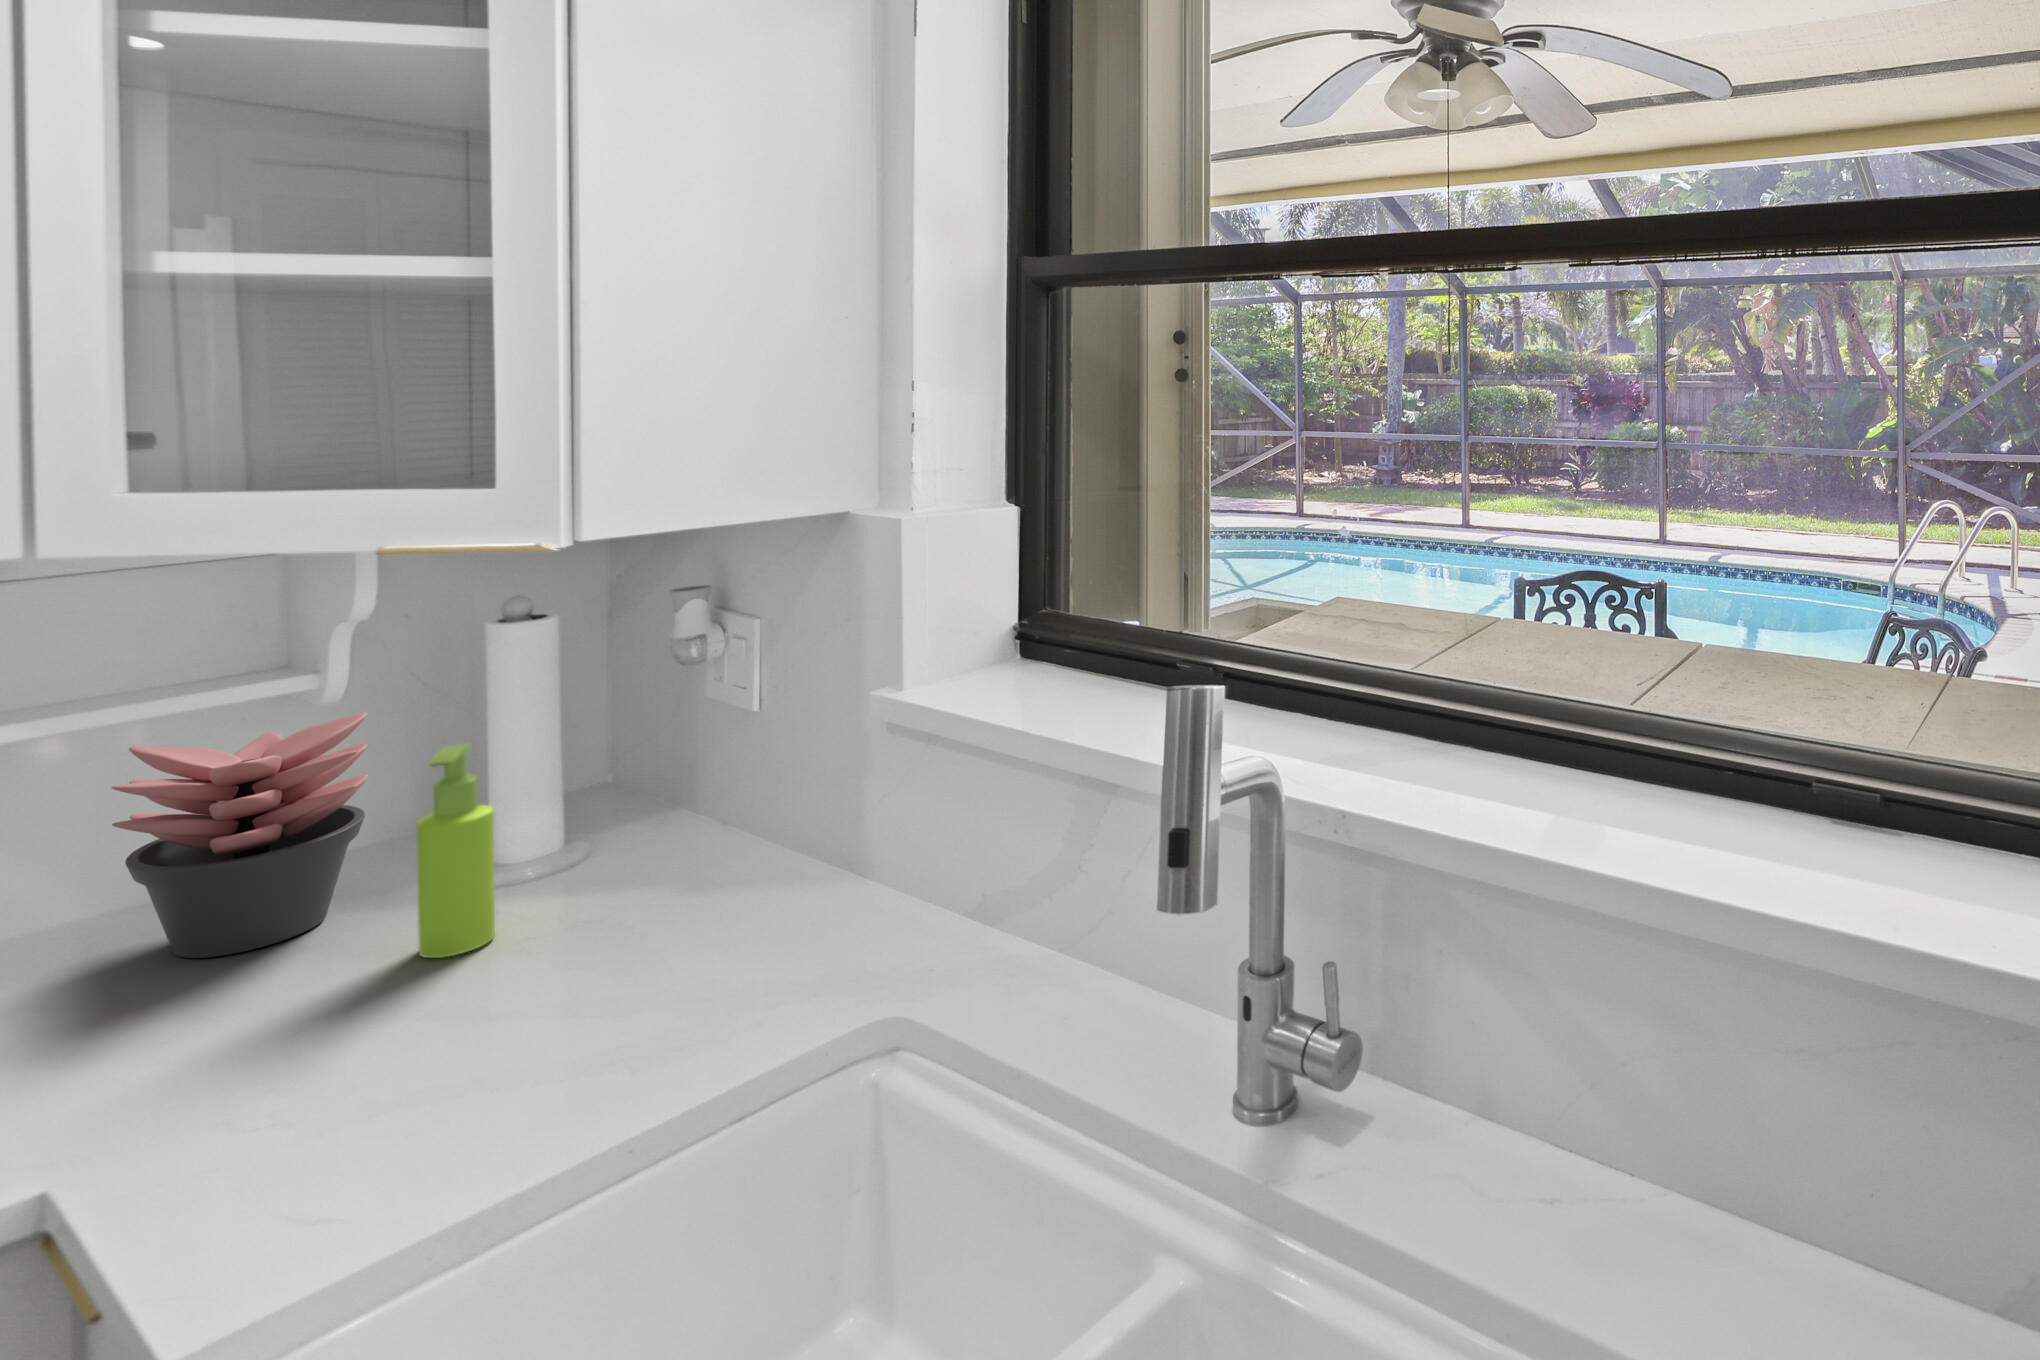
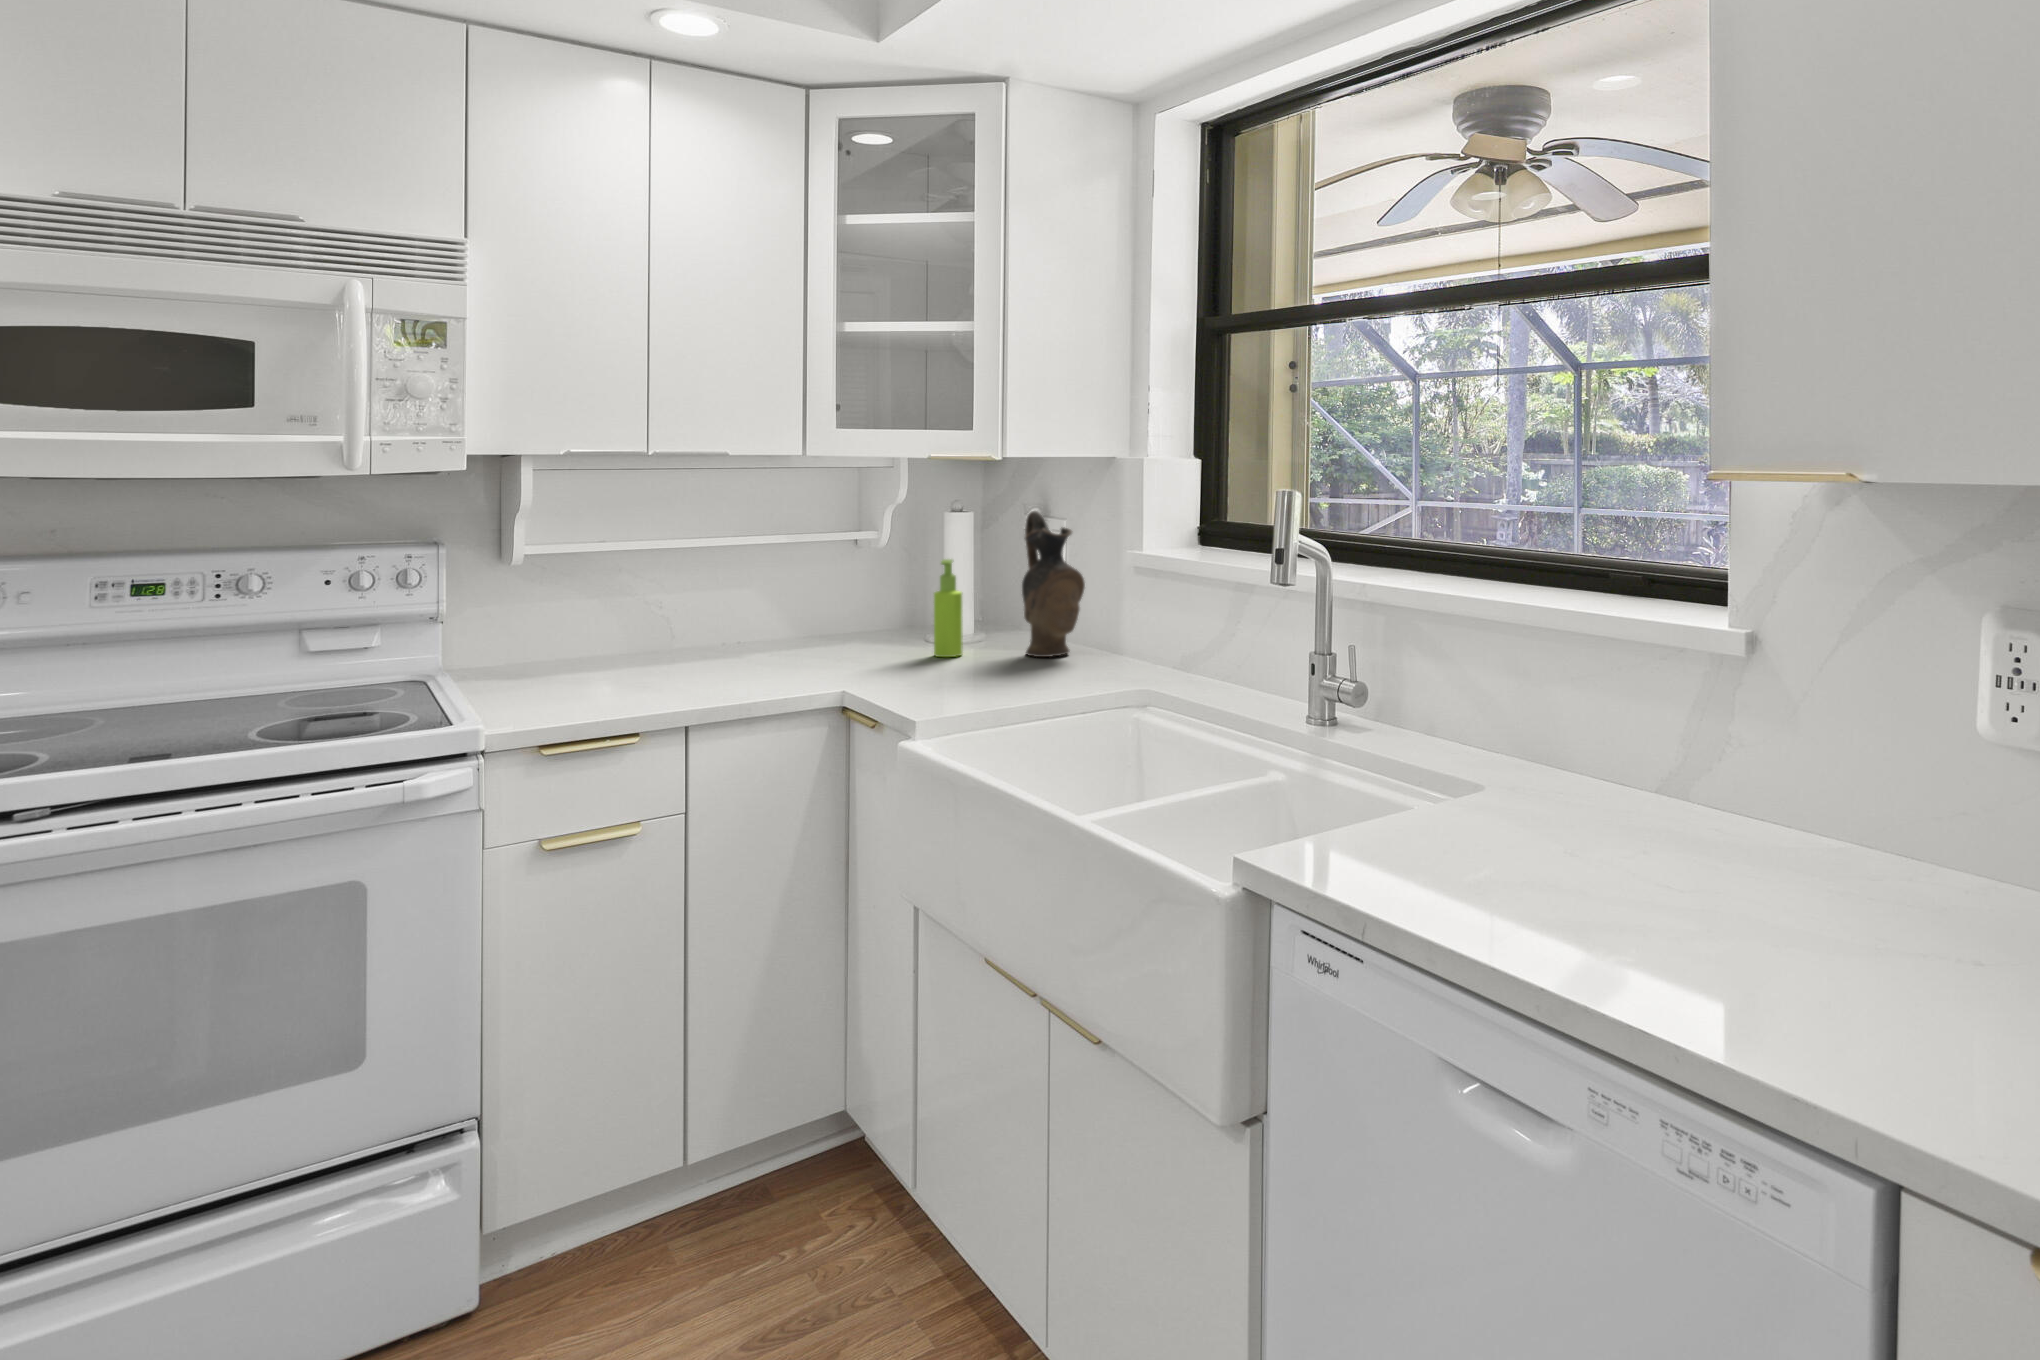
ceramic pitcher: none [640,620,782,920] -> present [1022,511,1085,657]
succulent plant: present [111,712,368,958] -> none [817,551,904,649]

